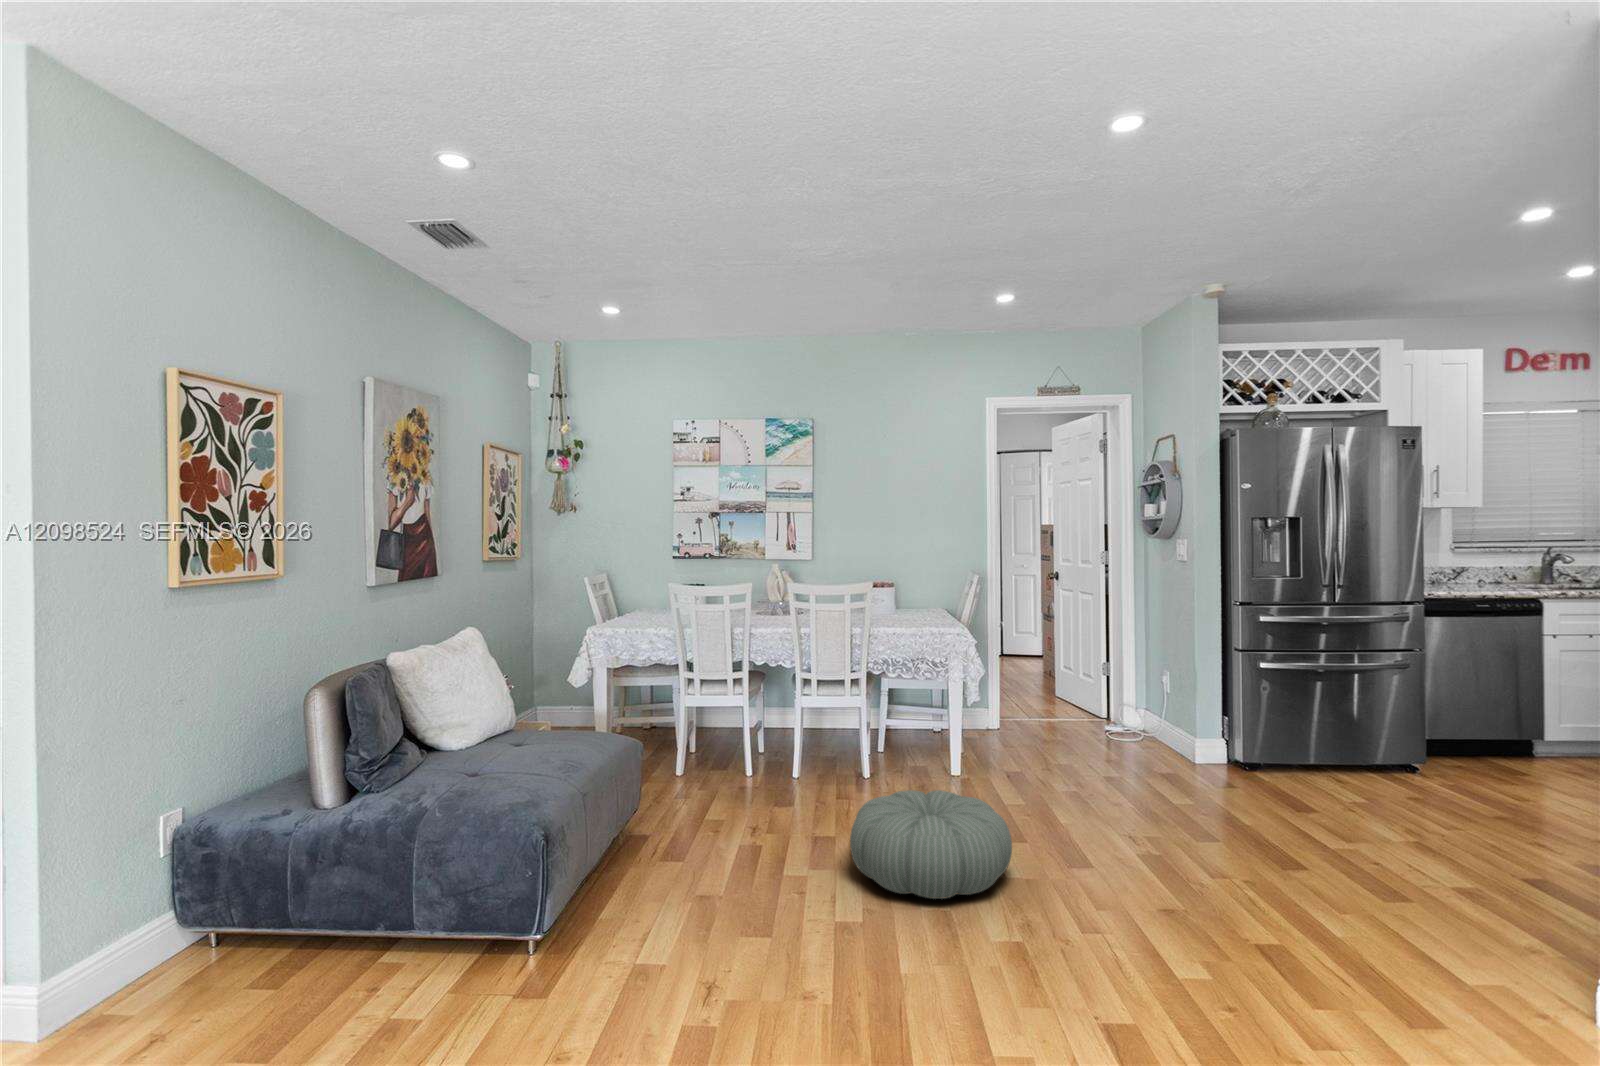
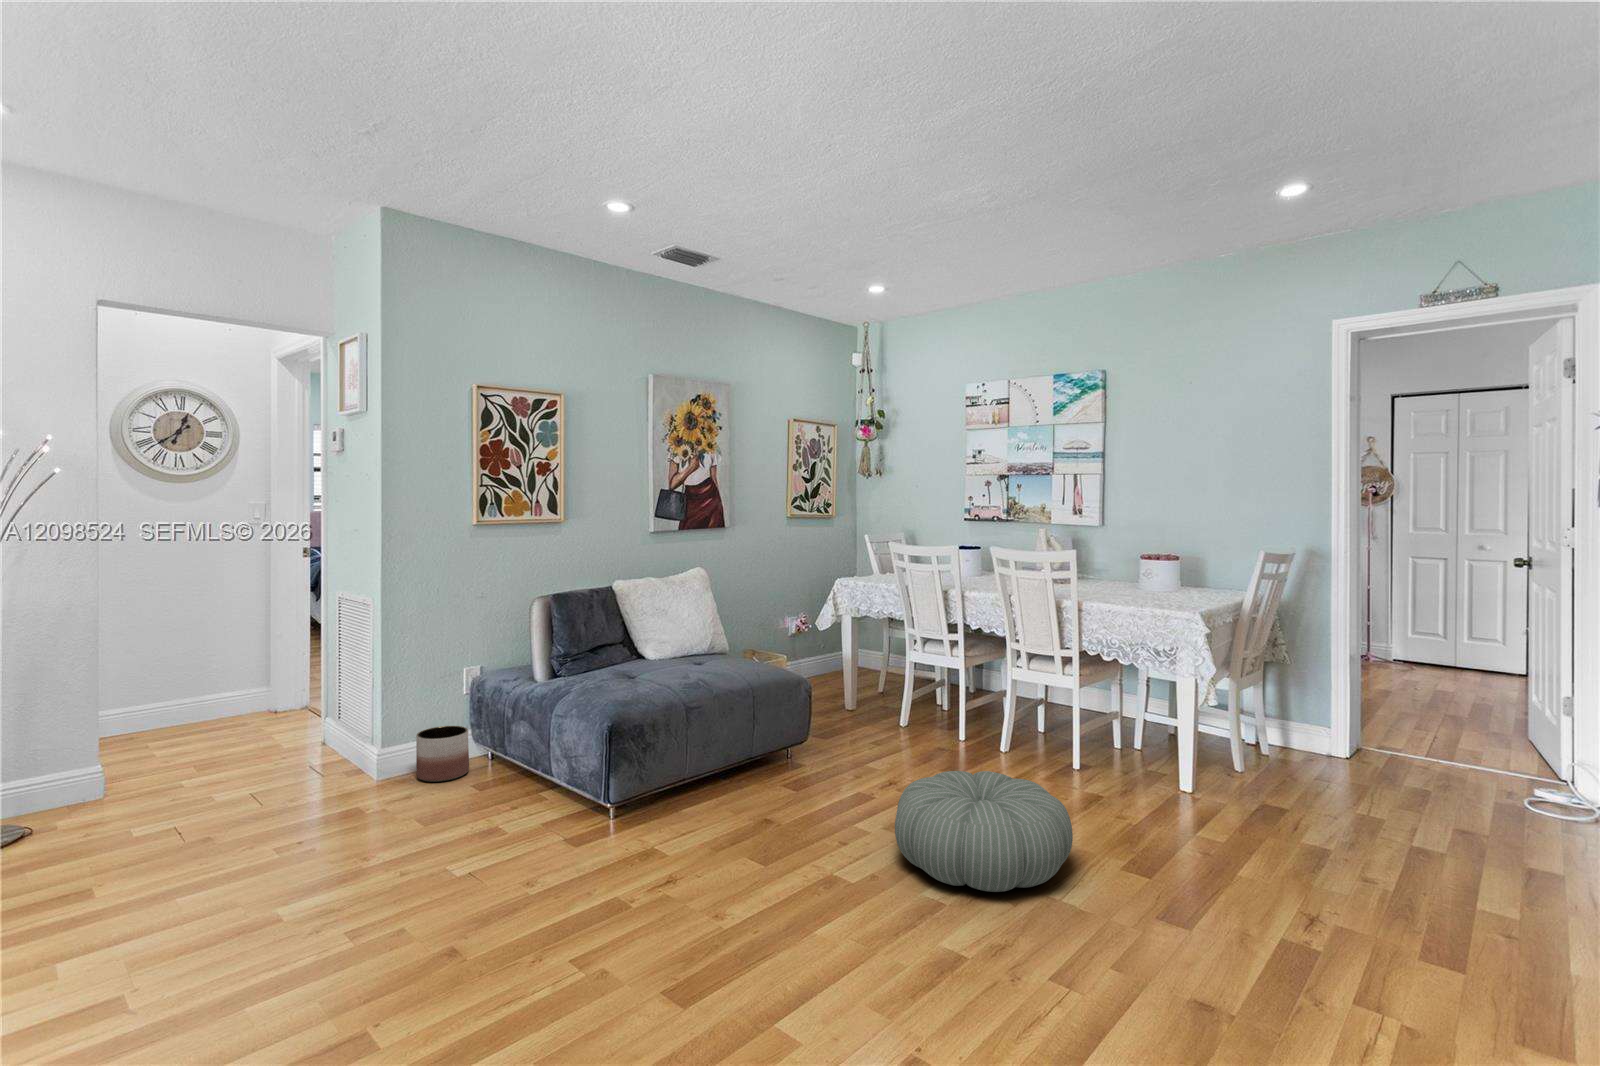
planter: none [107,905,205,1011] -> present [416,726,469,782]

